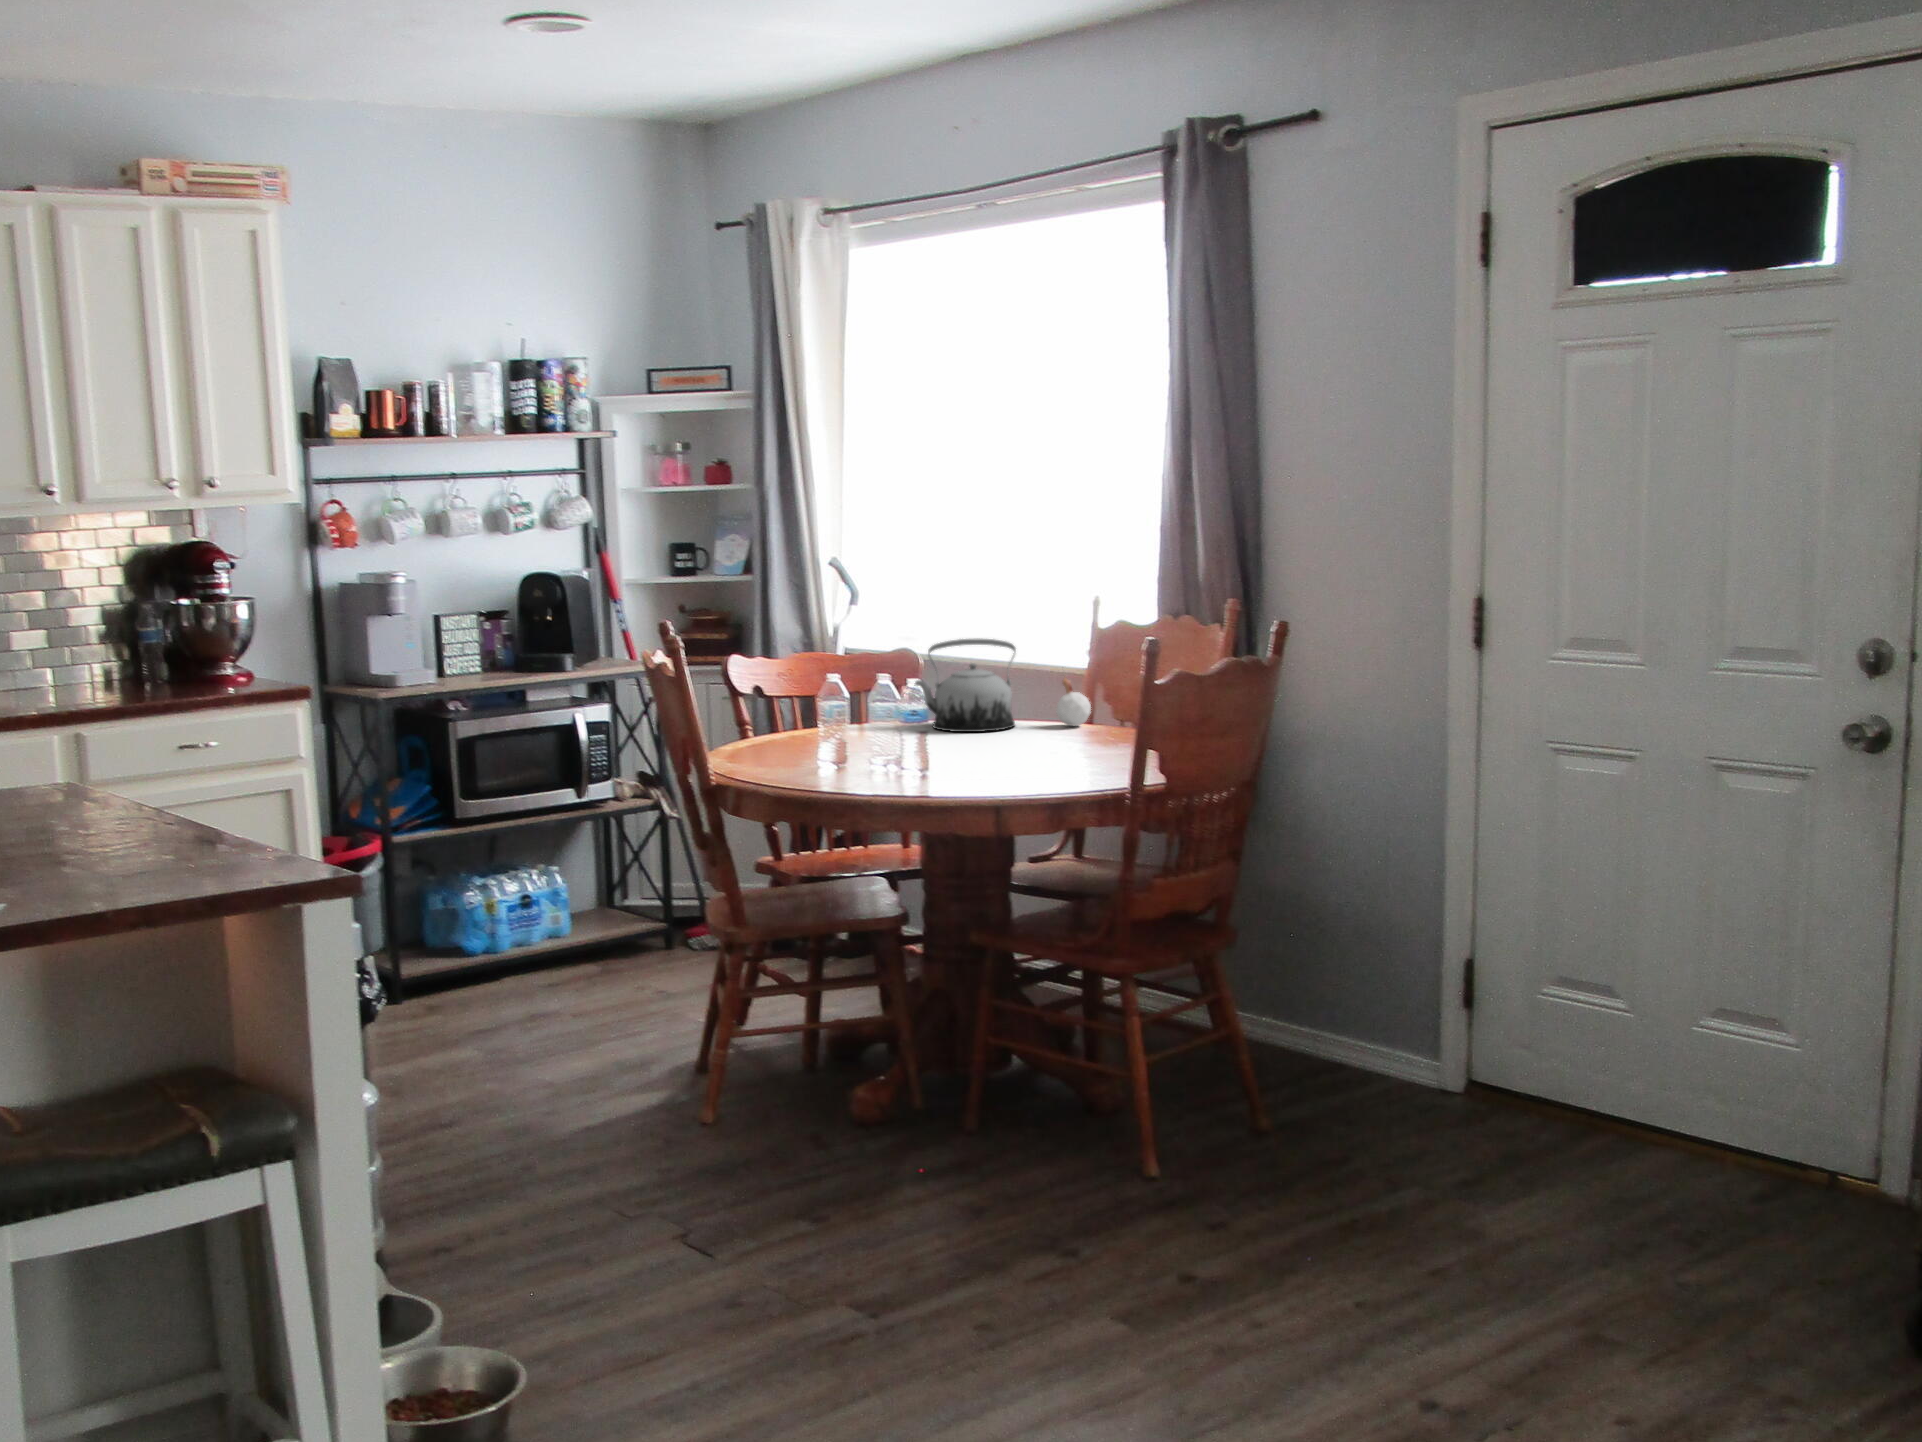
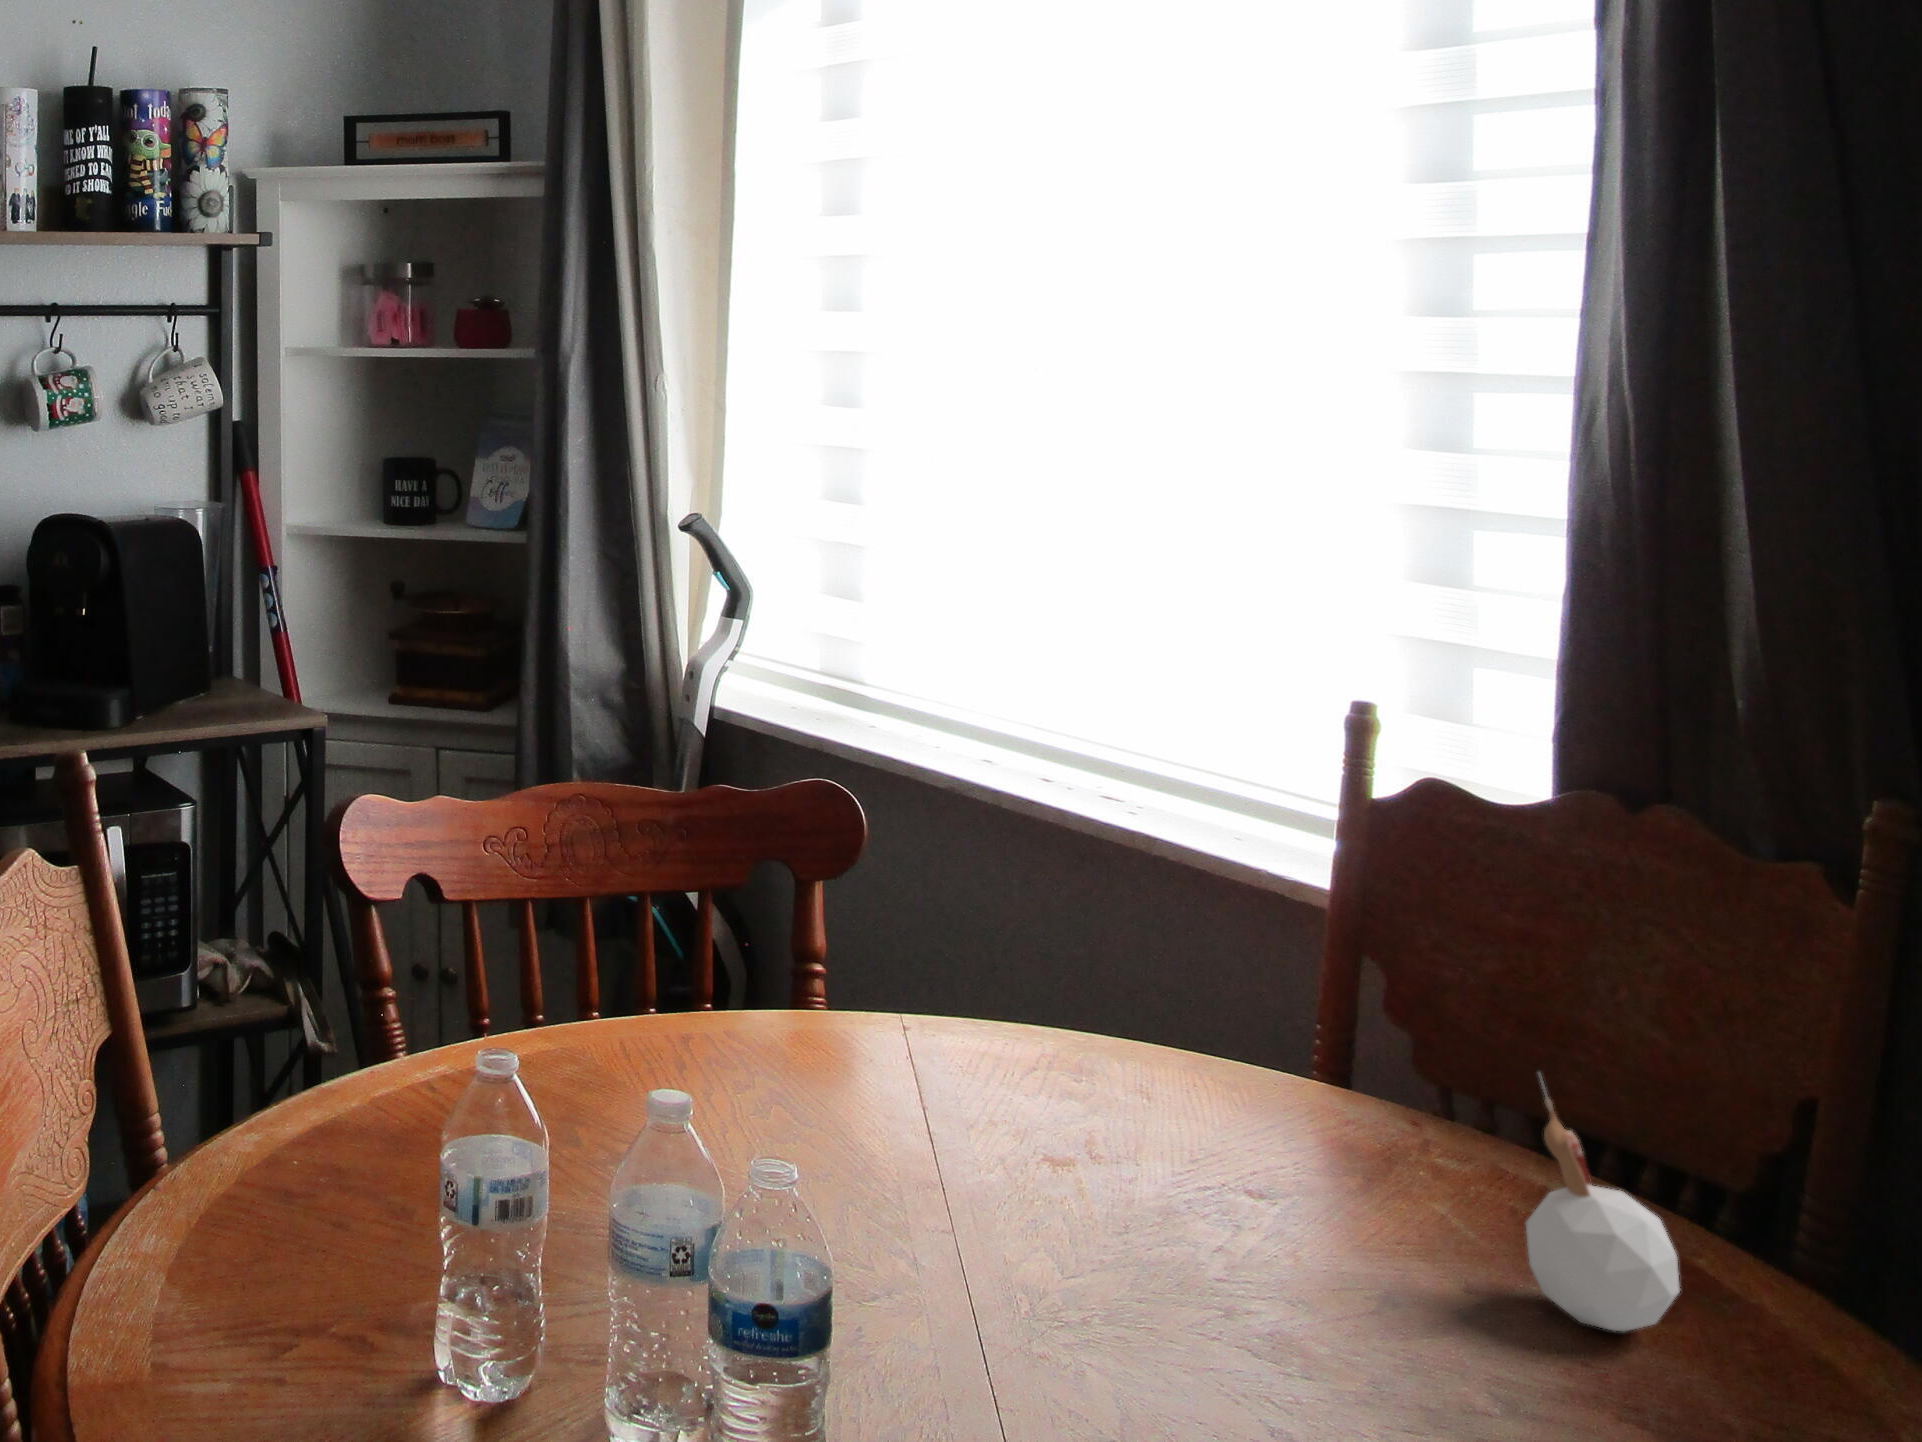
teapot: present [915,639,1016,732] -> none [962,923,1359,1348]

